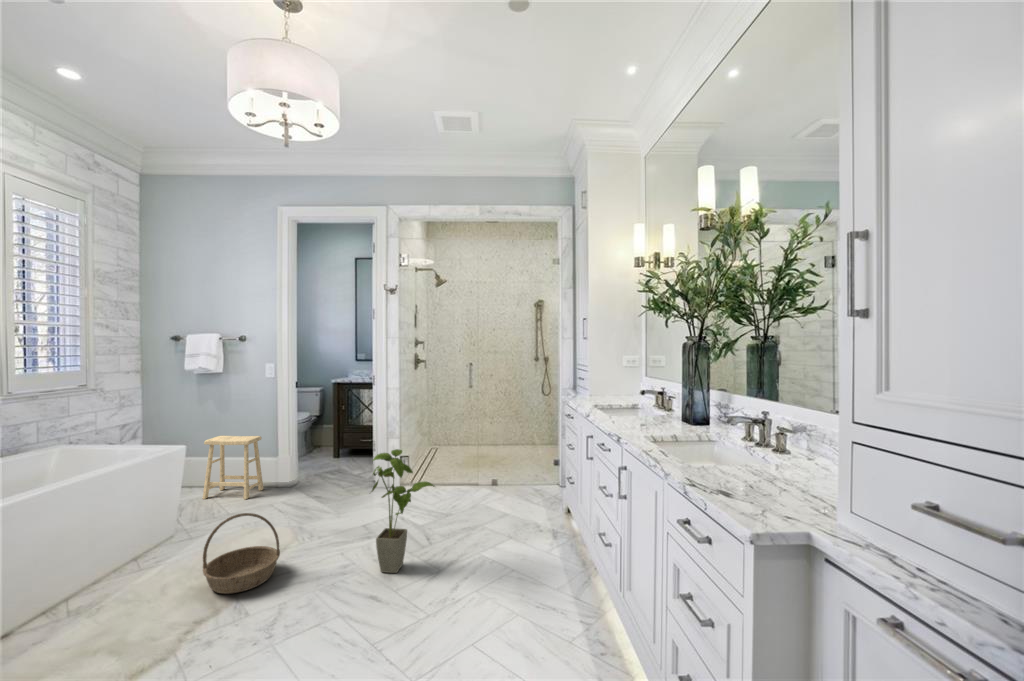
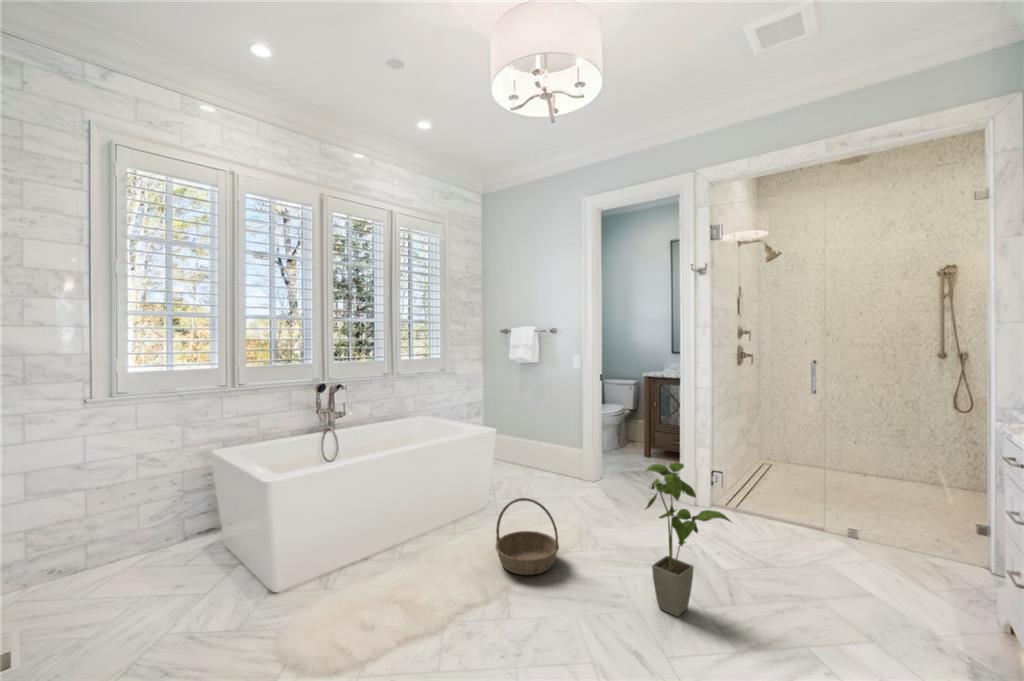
footstool: present [203,436,263,499] -> none [523,419,571,482]

